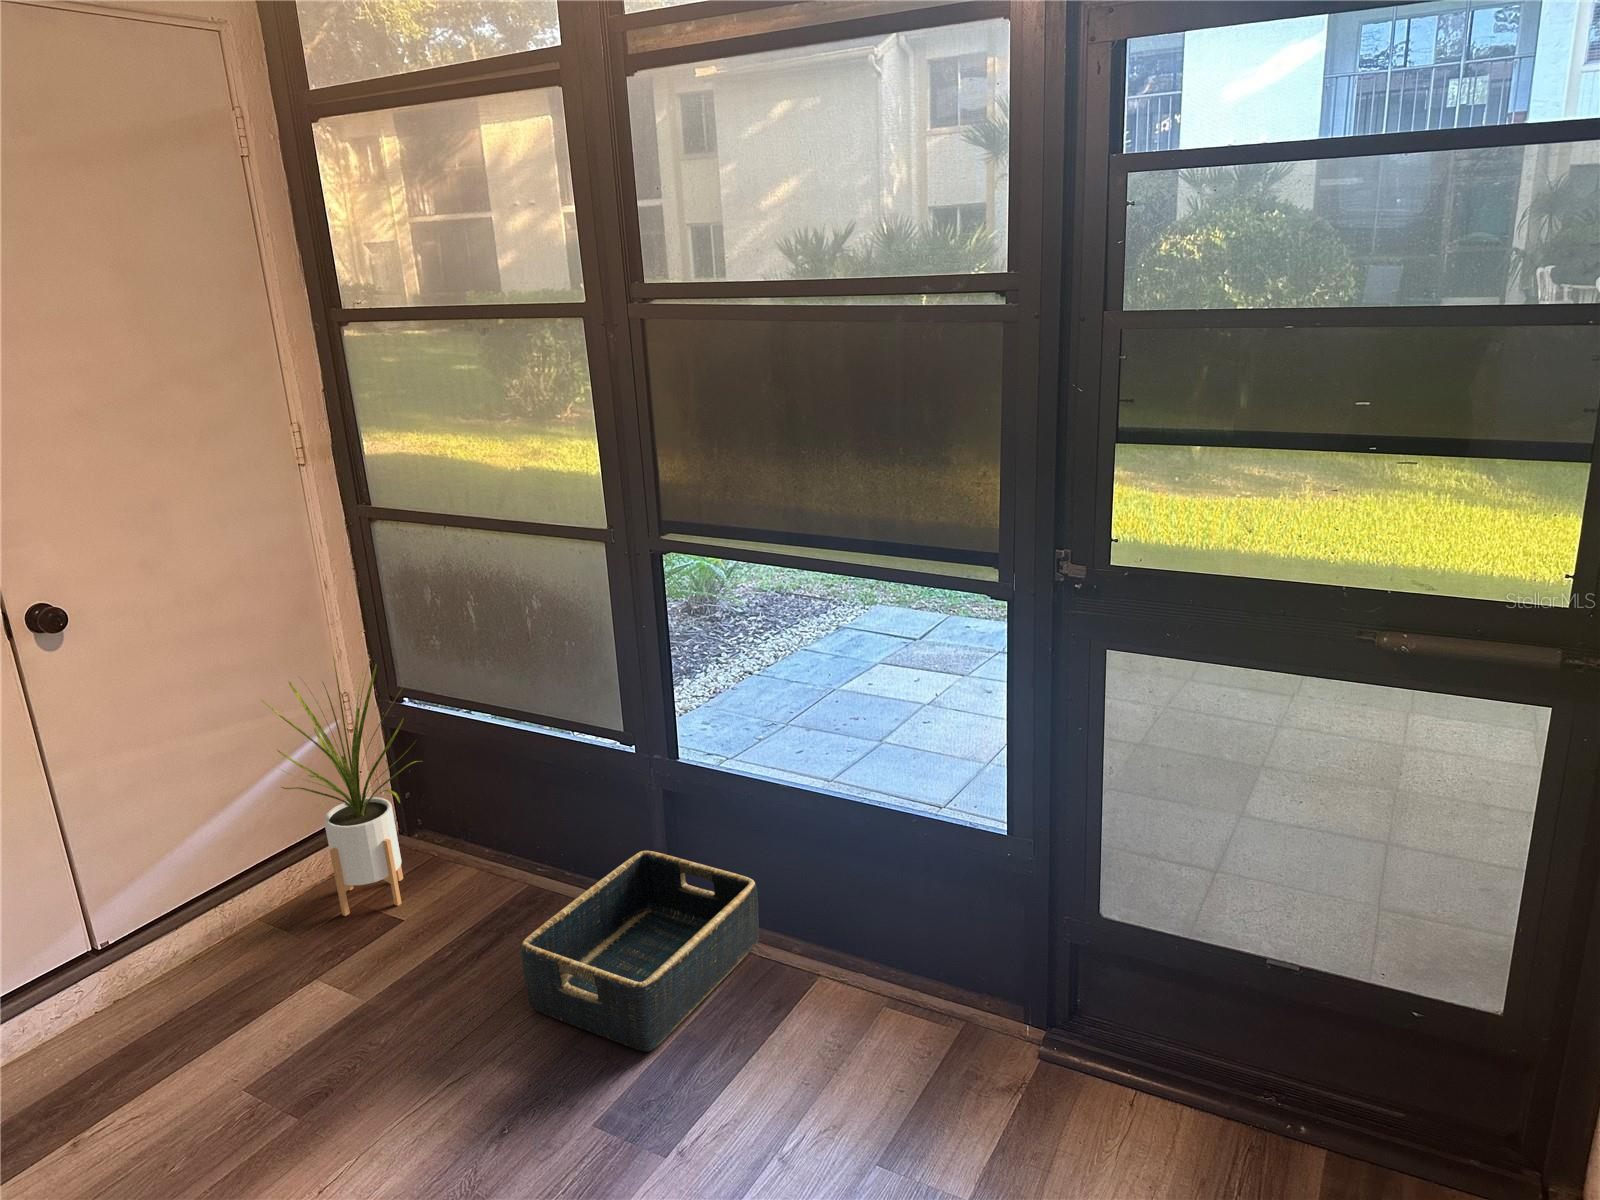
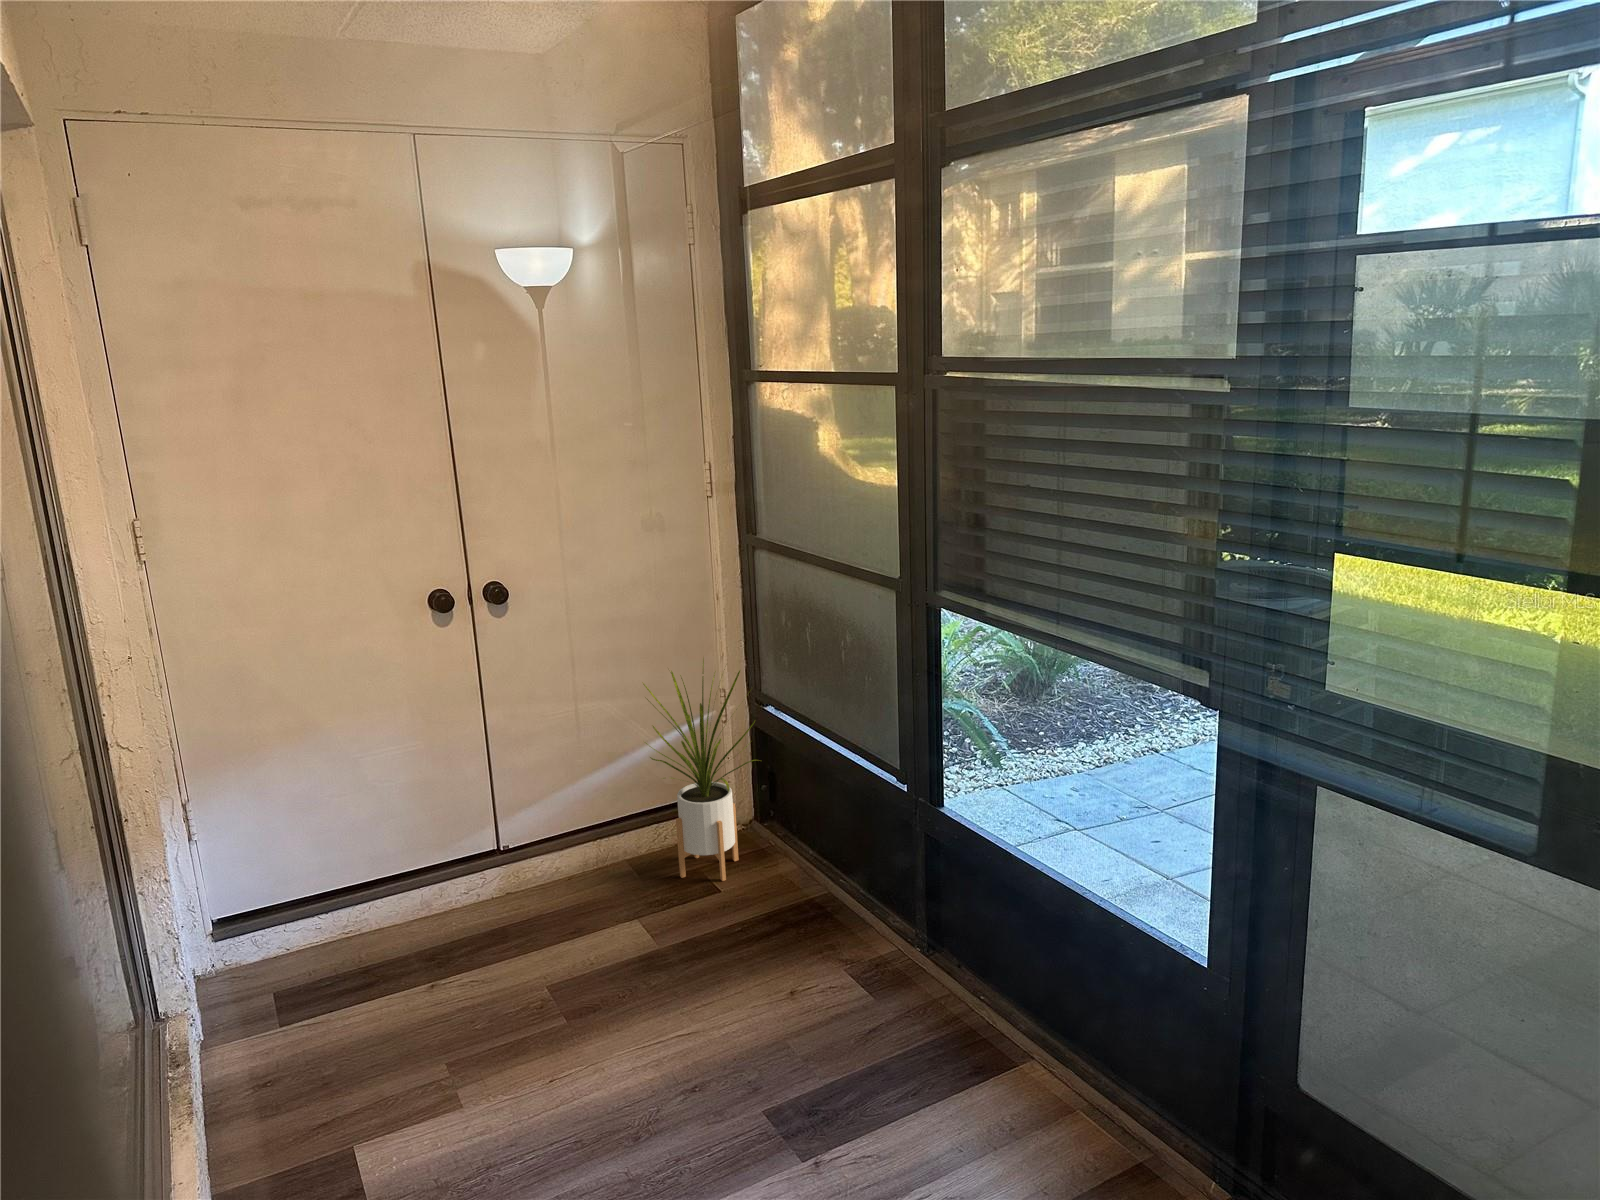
basket: present [521,851,759,1051] -> none [765,888,995,1068]

